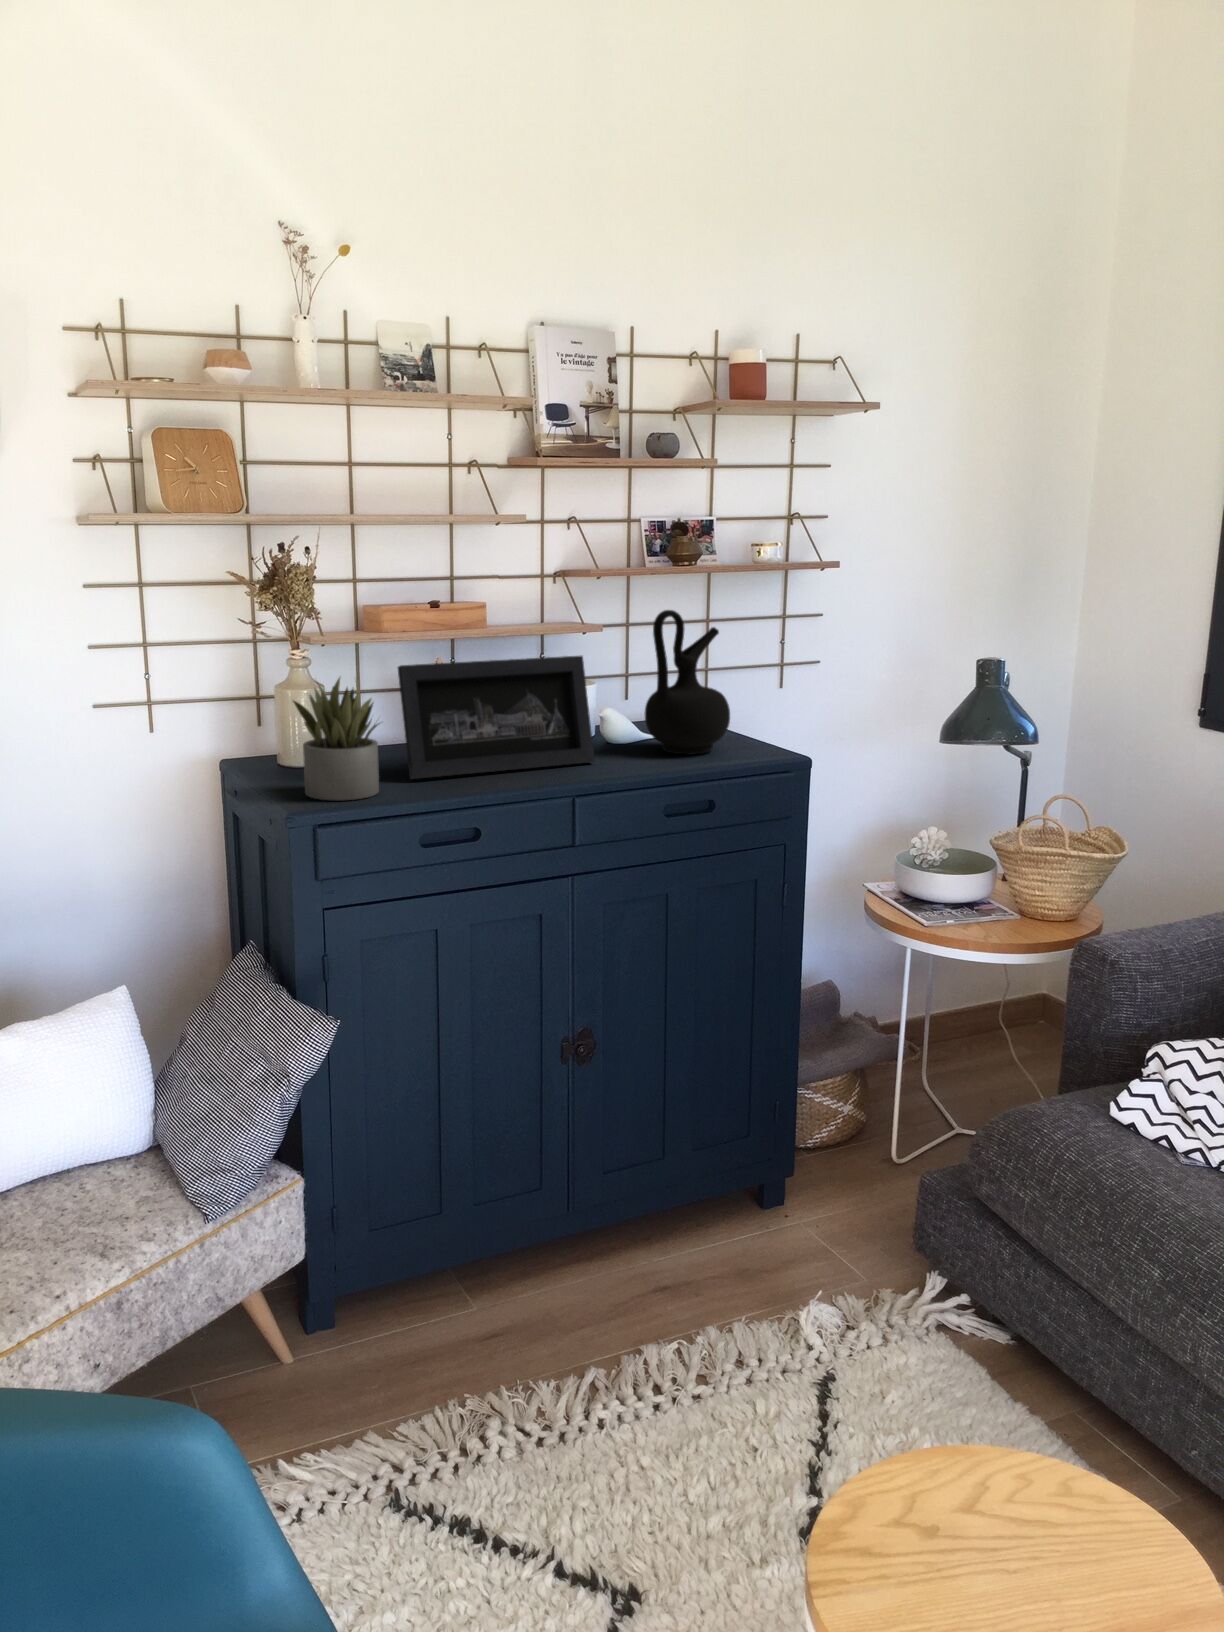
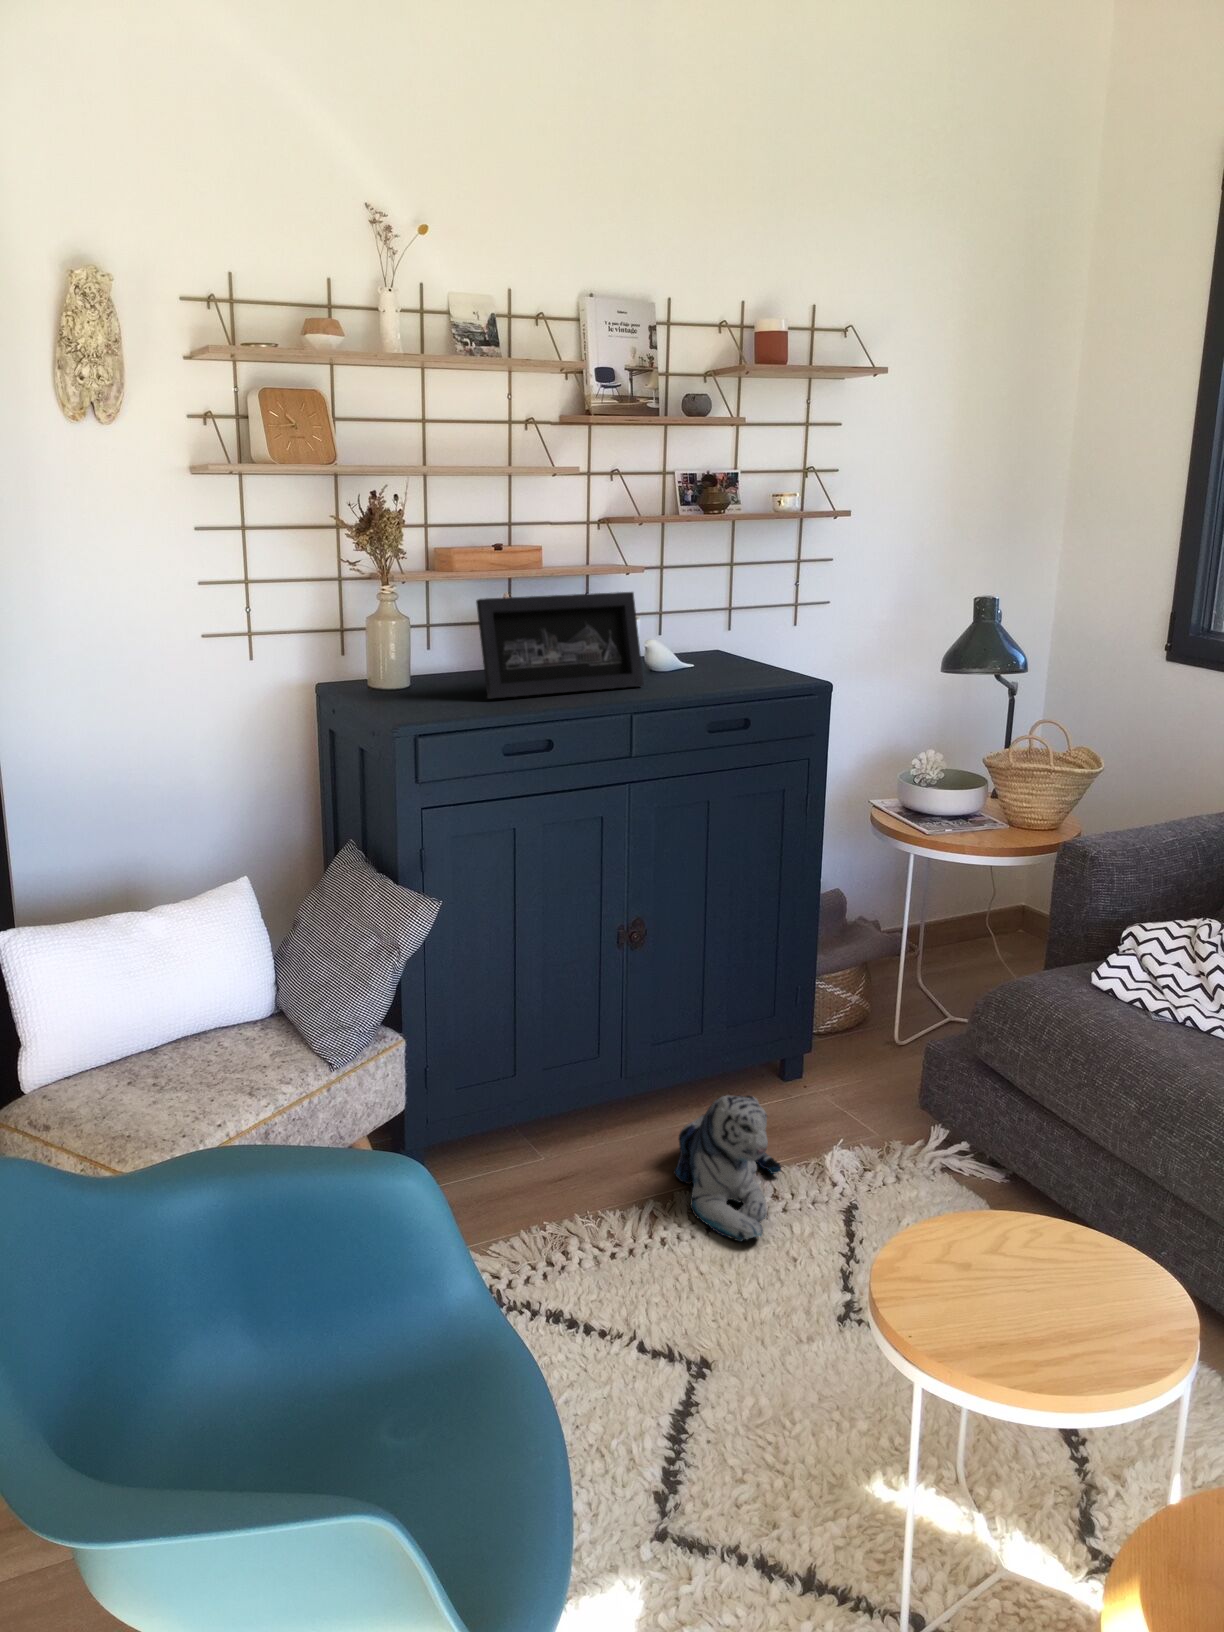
ceramic jug: present [645,610,730,754] -> none [685,552,760,680]
succulent plant: present [293,678,379,800] -> none [390,607,470,715]
plush toy: none [622,1243,749,1425] -> present [673,1096,781,1242]

